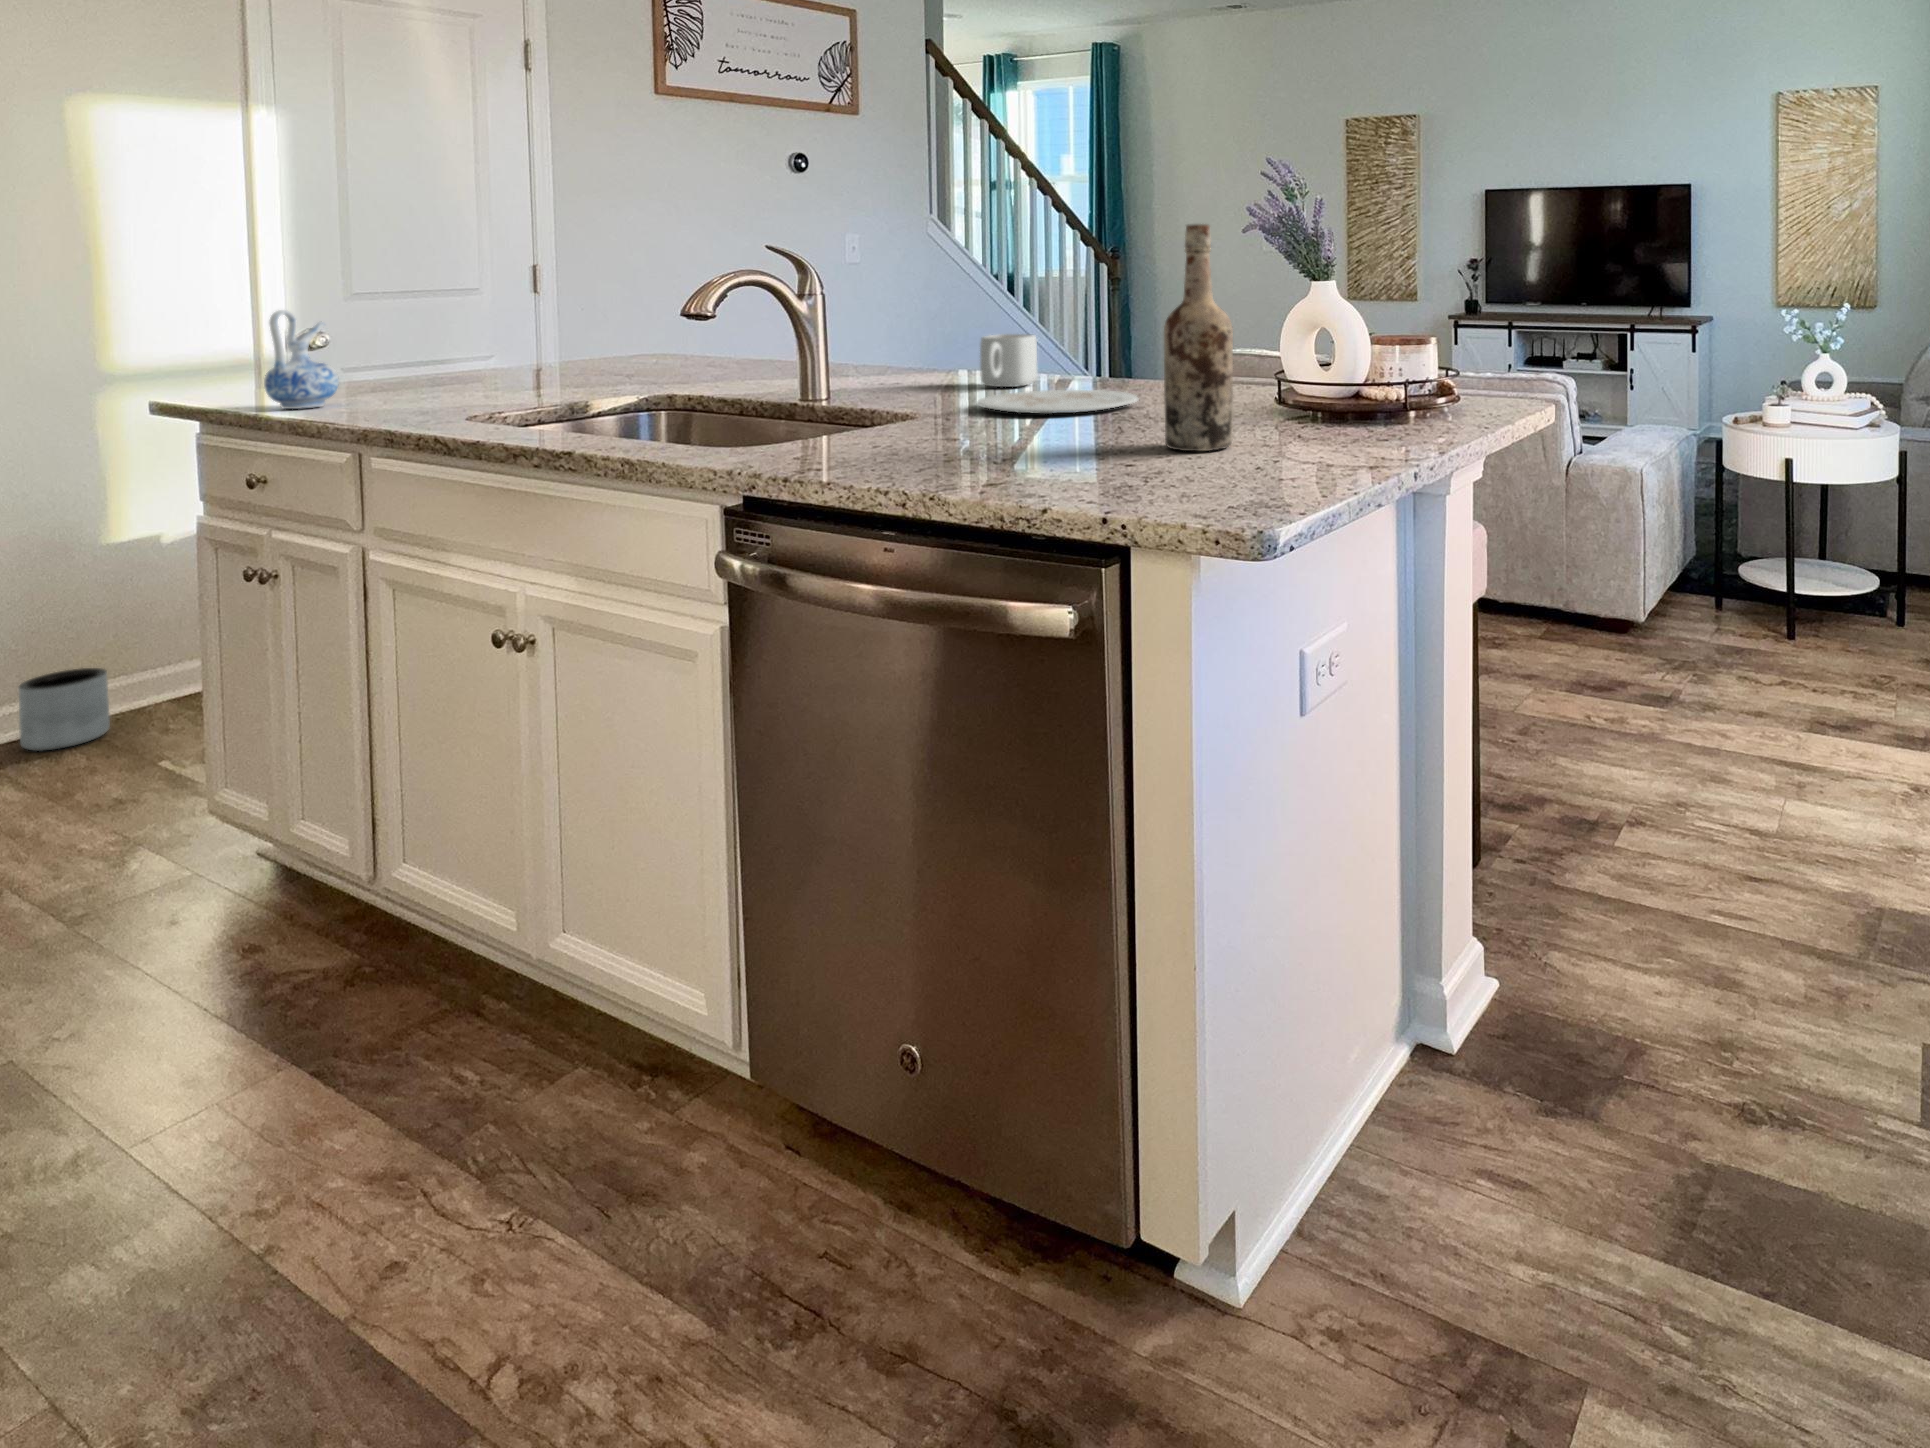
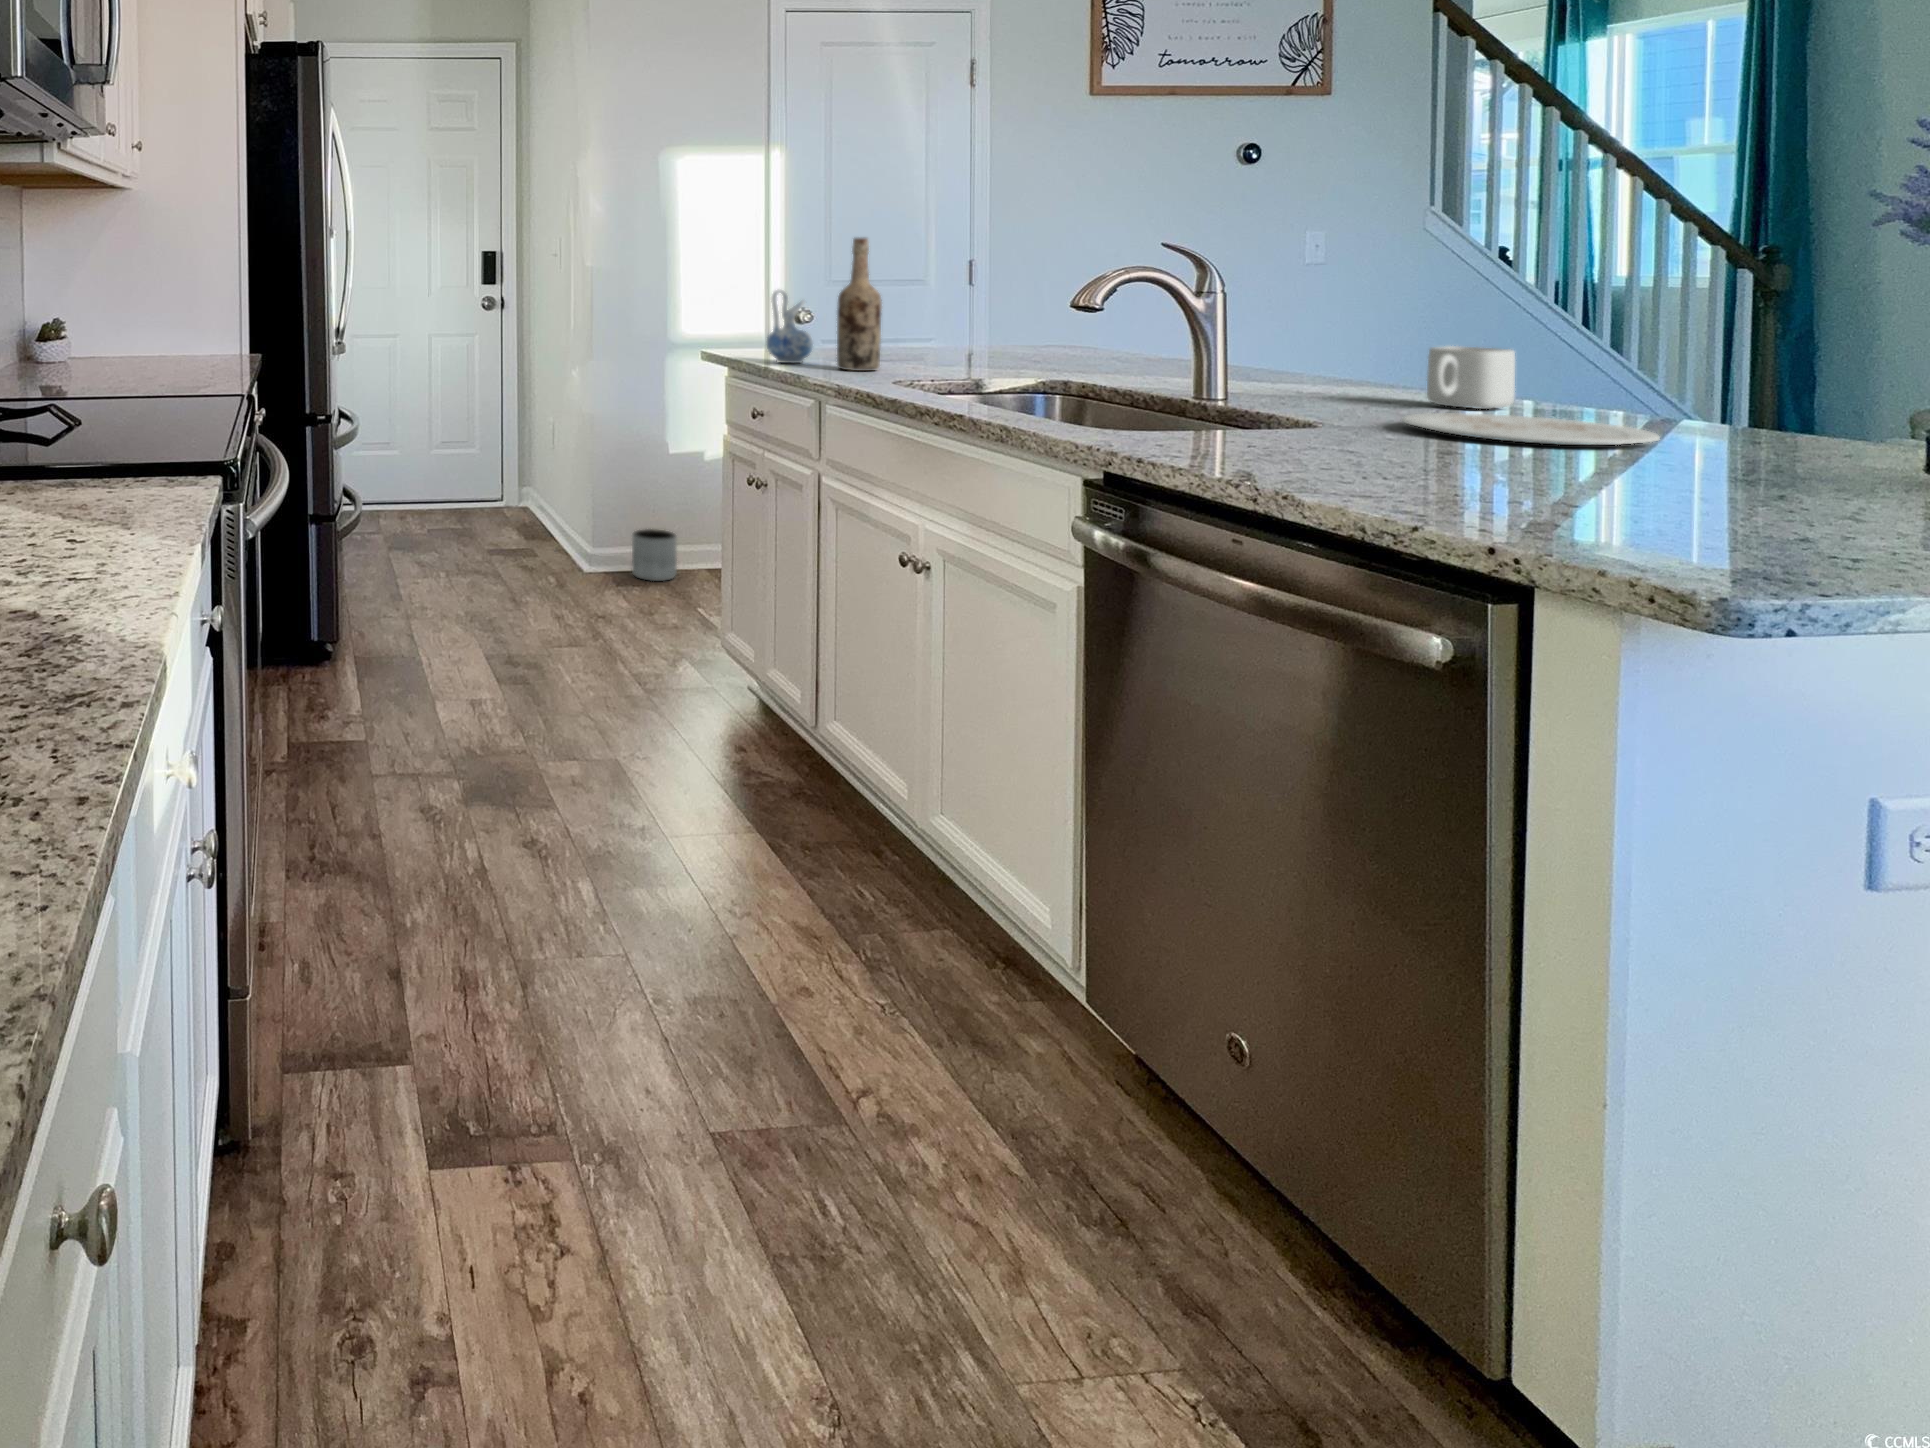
wine bottle: present [1164,224,1233,451] -> present [837,238,882,371]

